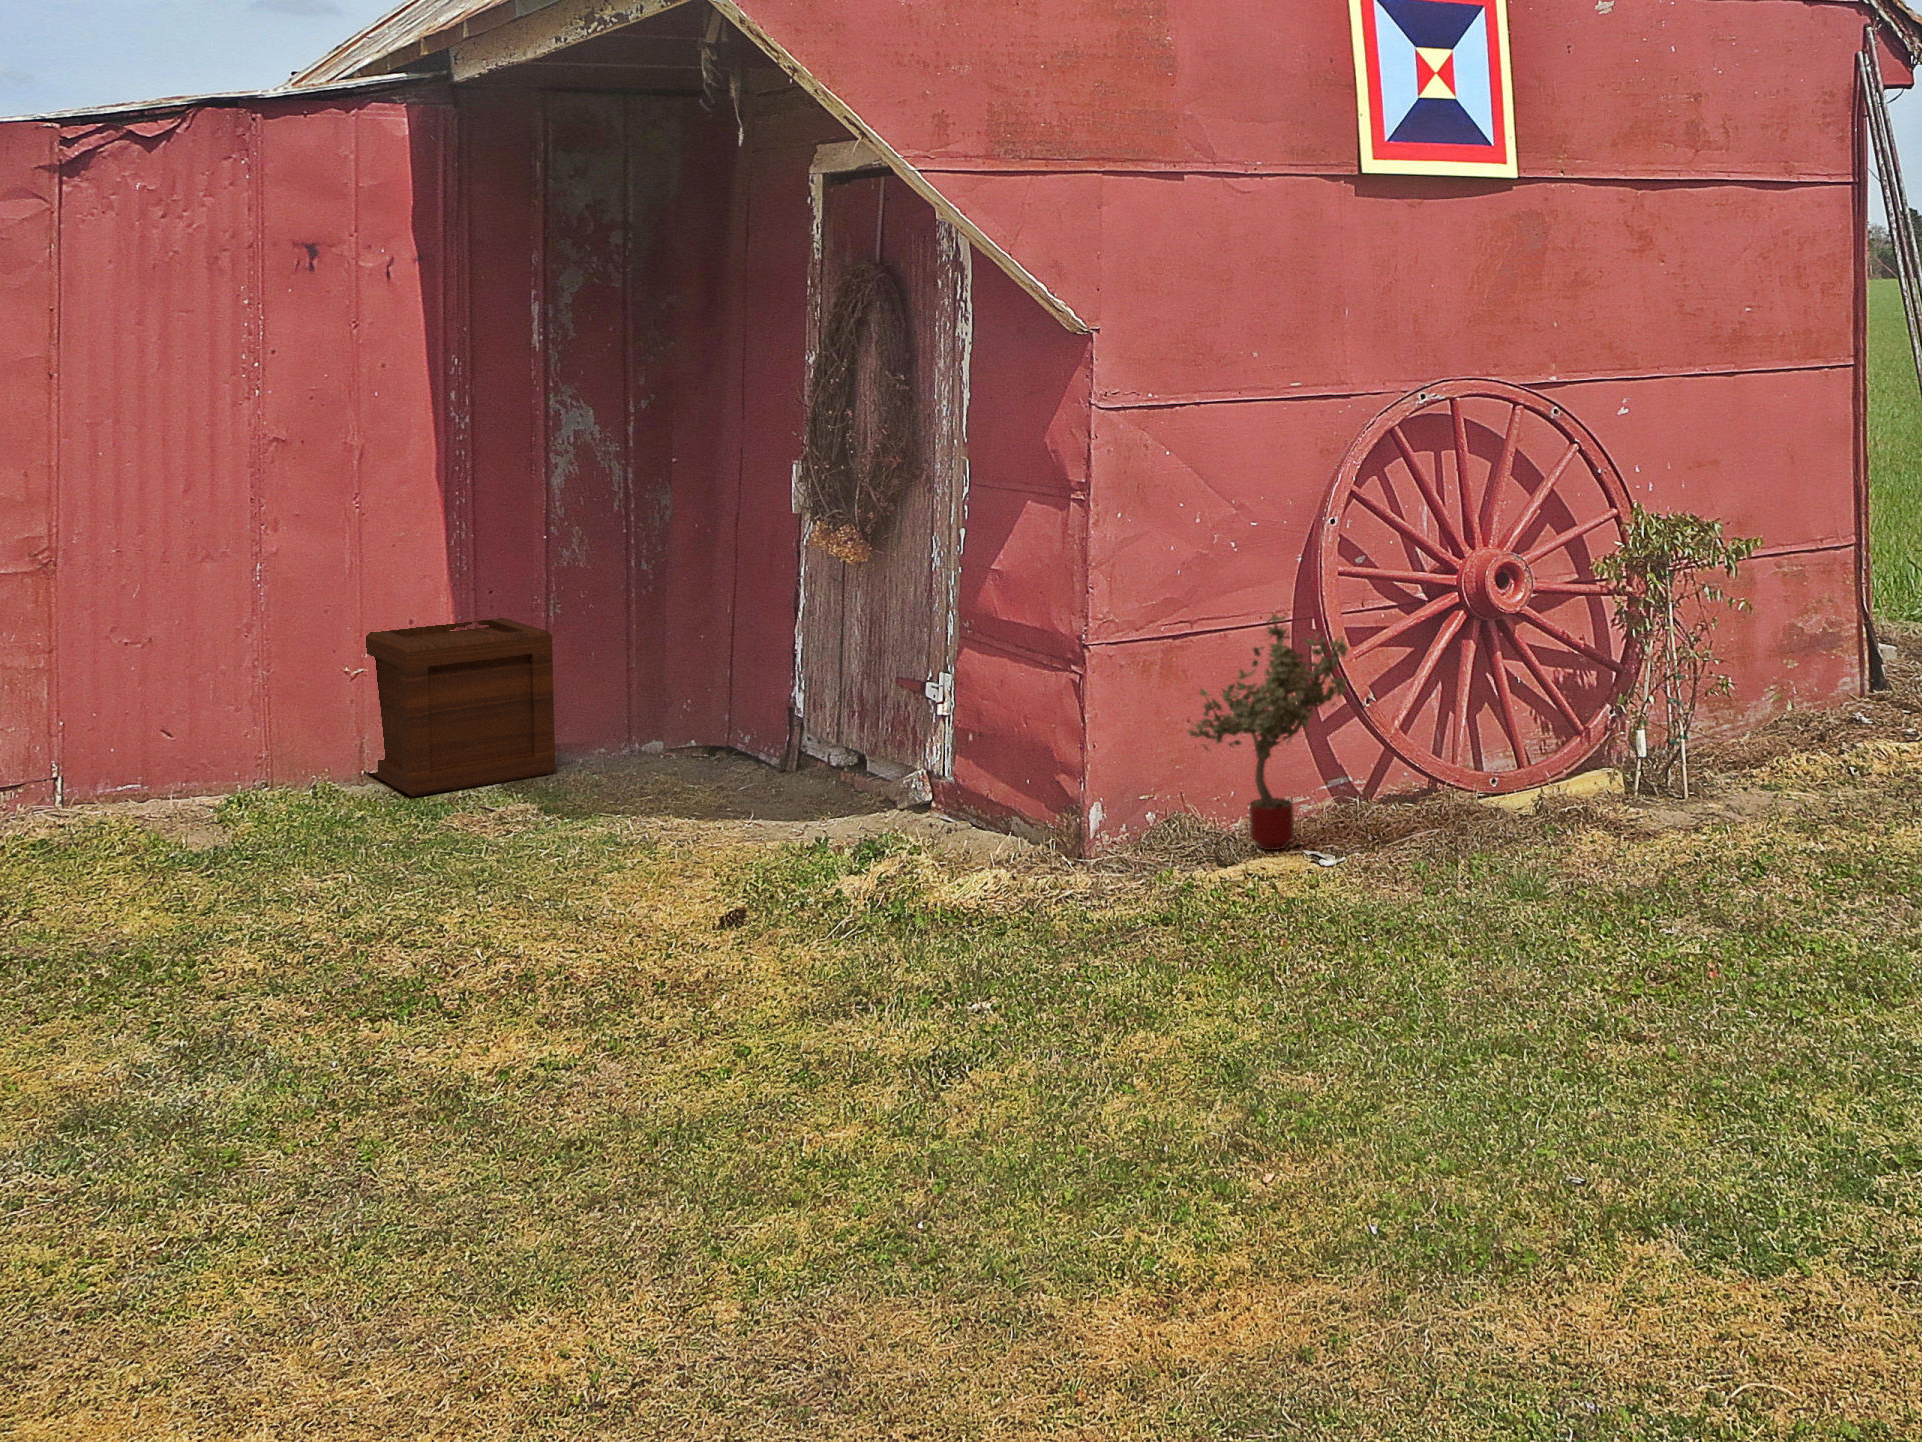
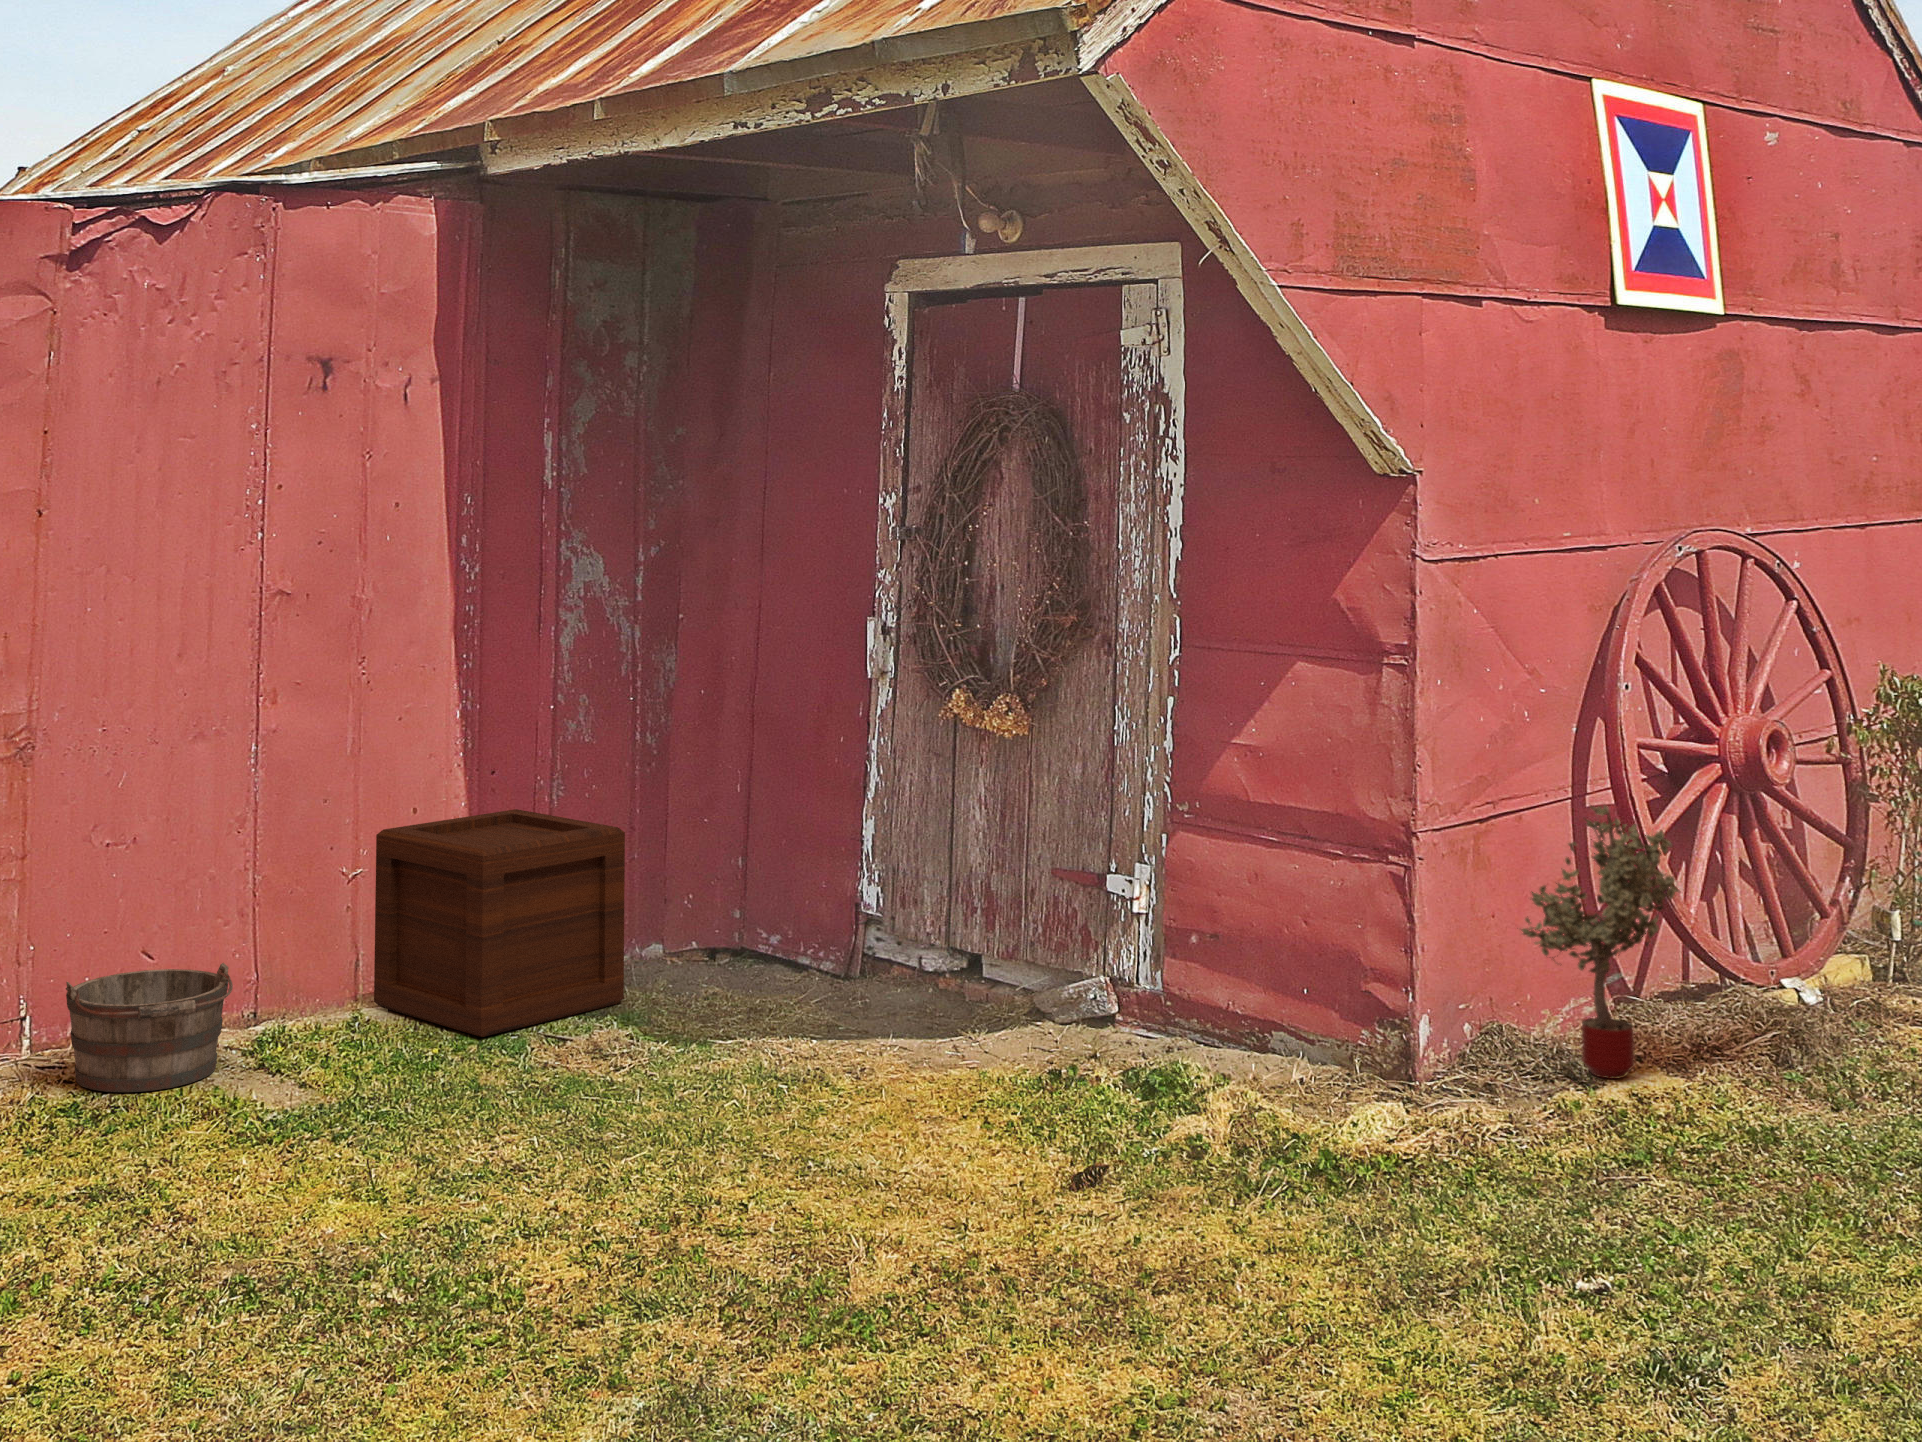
bucket: none [64,733,204,830] -> present [66,963,233,1092]

